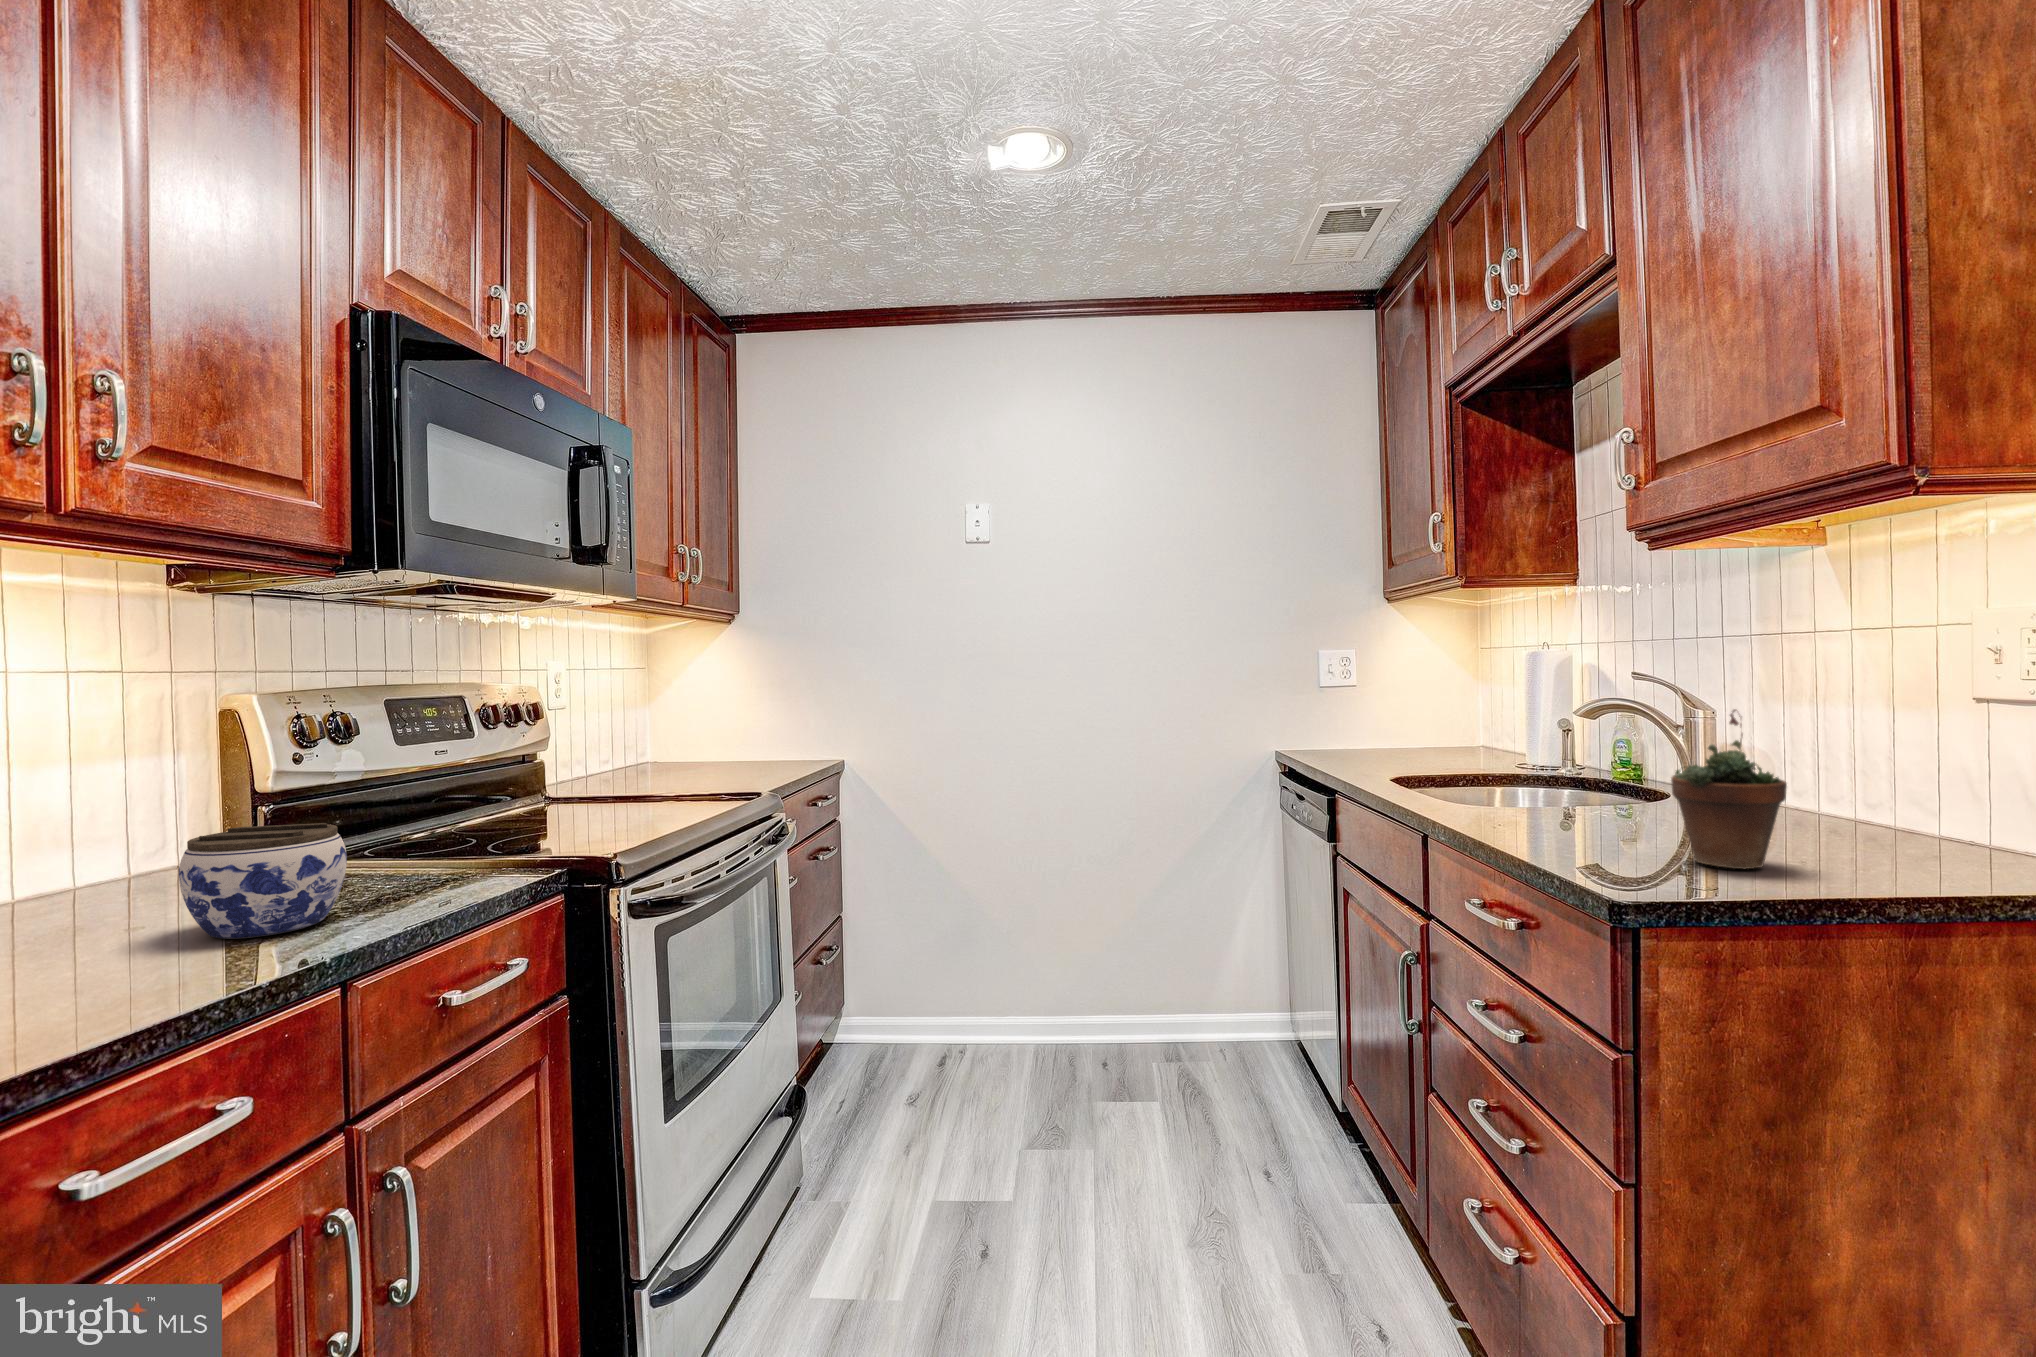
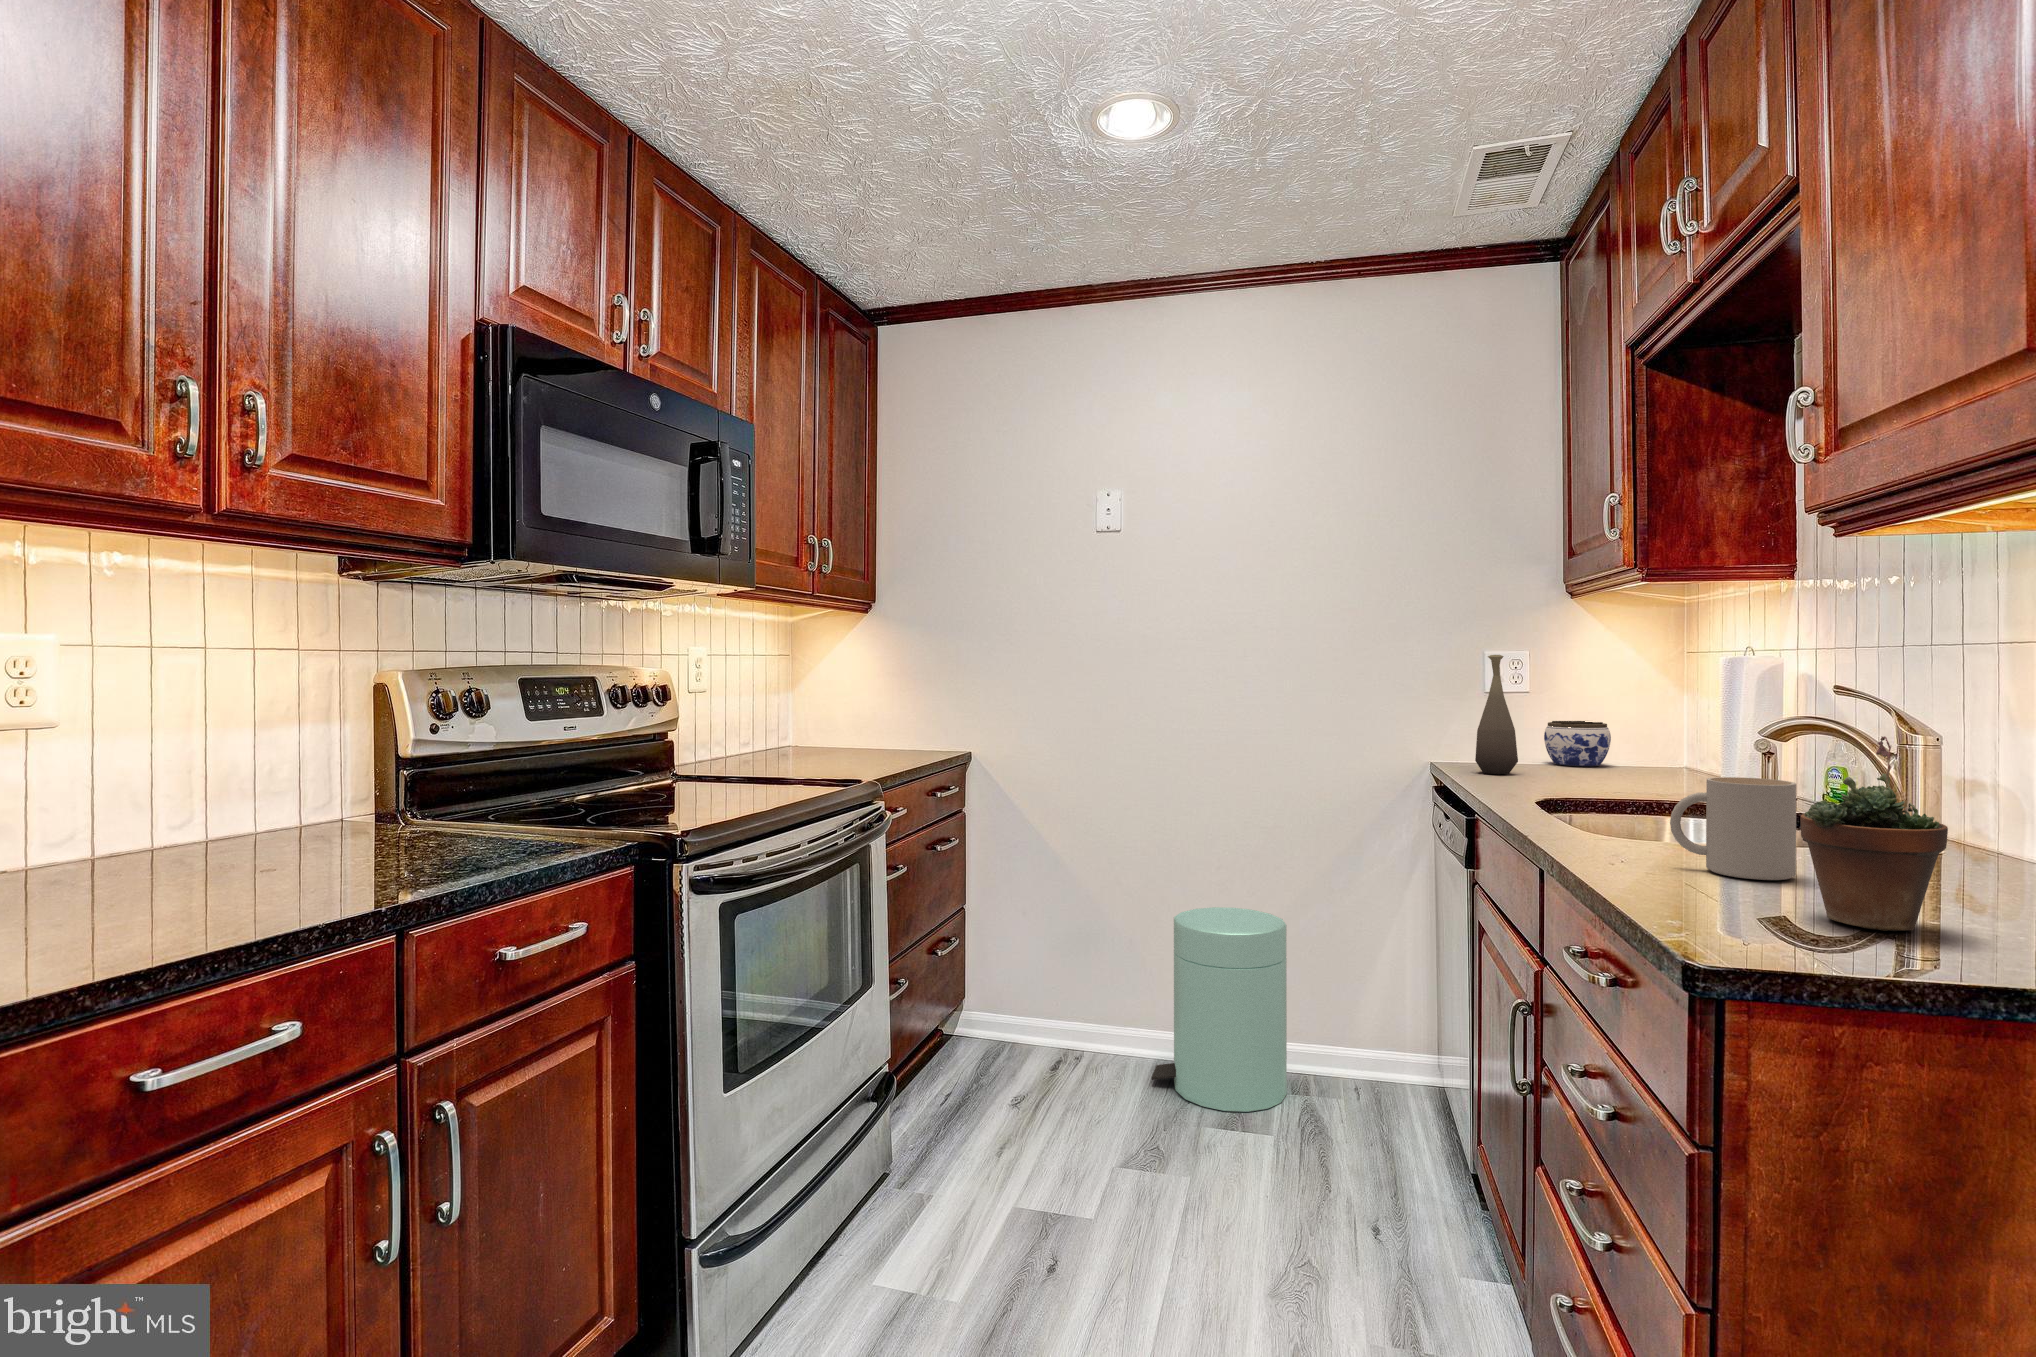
bottle: none [1319,652,1354,757] -> present [1475,655,1518,774]
mug: none [1542,749,1643,834] -> present [1670,777,1796,880]
jar: present [179,823,347,939] -> present [1544,721,1611,766]
trash can: none [1037,893,1160,1083] -> present [1152,907,1287,1112]

